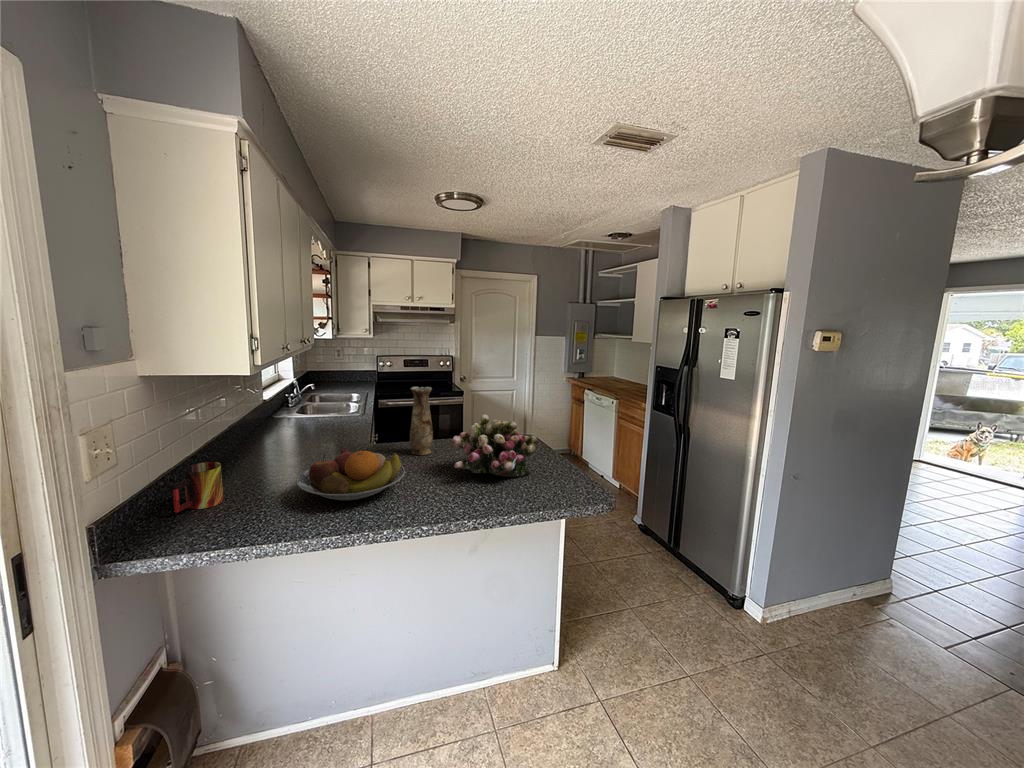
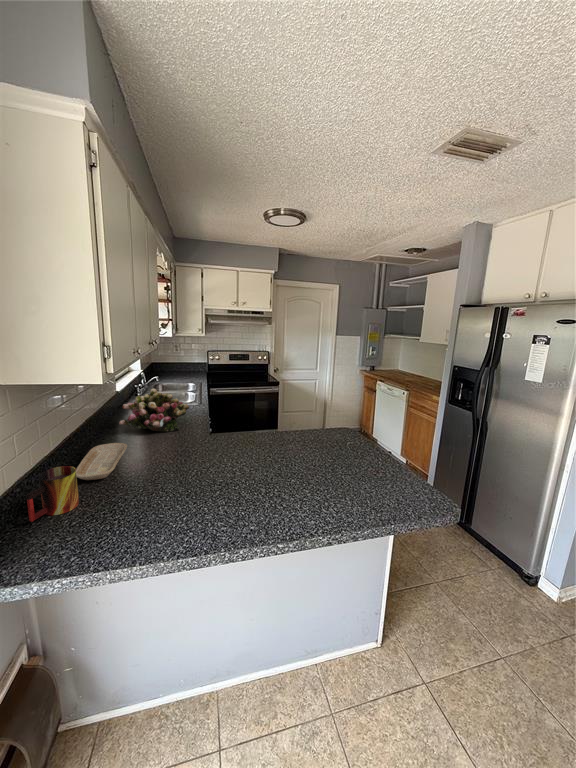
vase: present [410,387,433,455] -> none [249,387,270,450]
flower arrangement: present [452,415,537,477] -> present [119,388,189,432]
fruit bowl: present [297,448,405,501] -> none [149,450,252,508]
tray: none [217,450,274,483] -> present [76,443,127,480]

